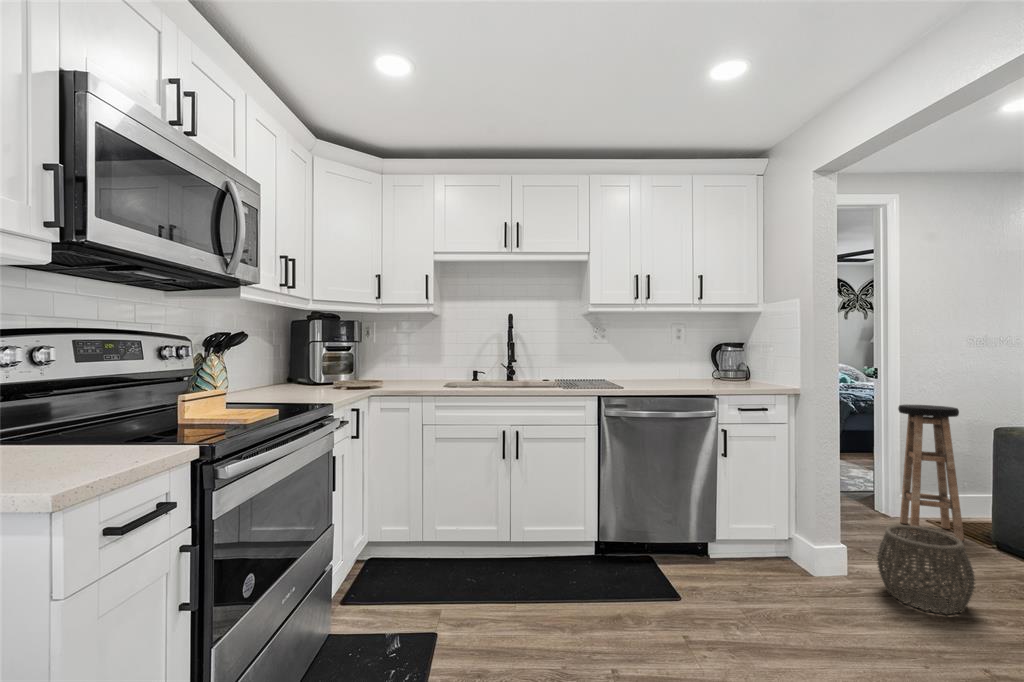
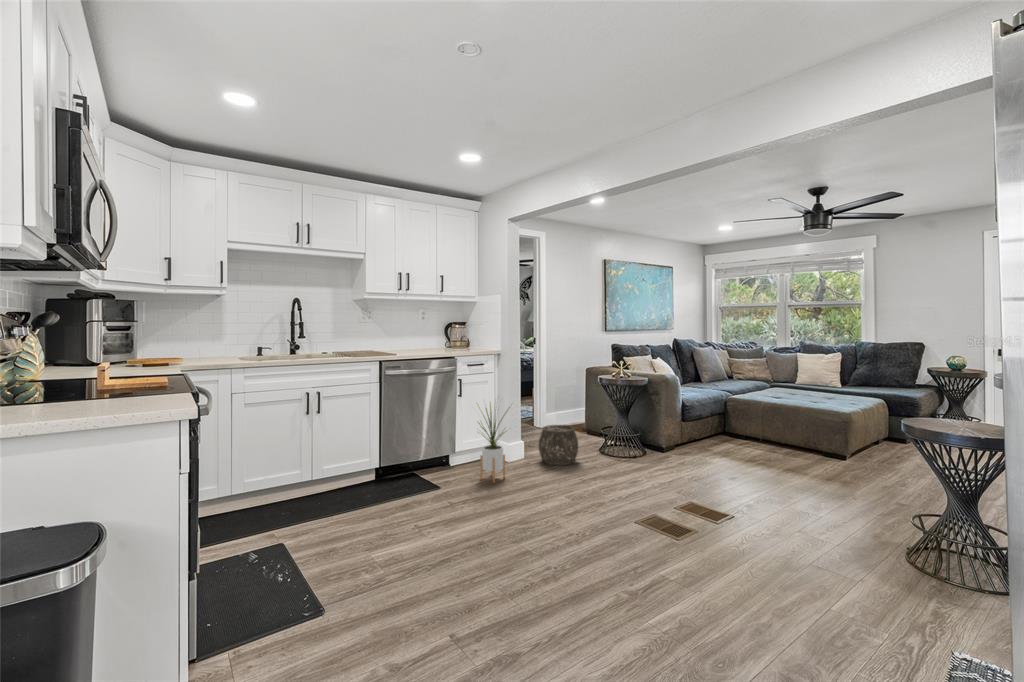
bar stool: present [898,405,964,541] -> none [545,360,574,435]
house plant: none [735,461,821,616] -> present [479,403,510,483]

